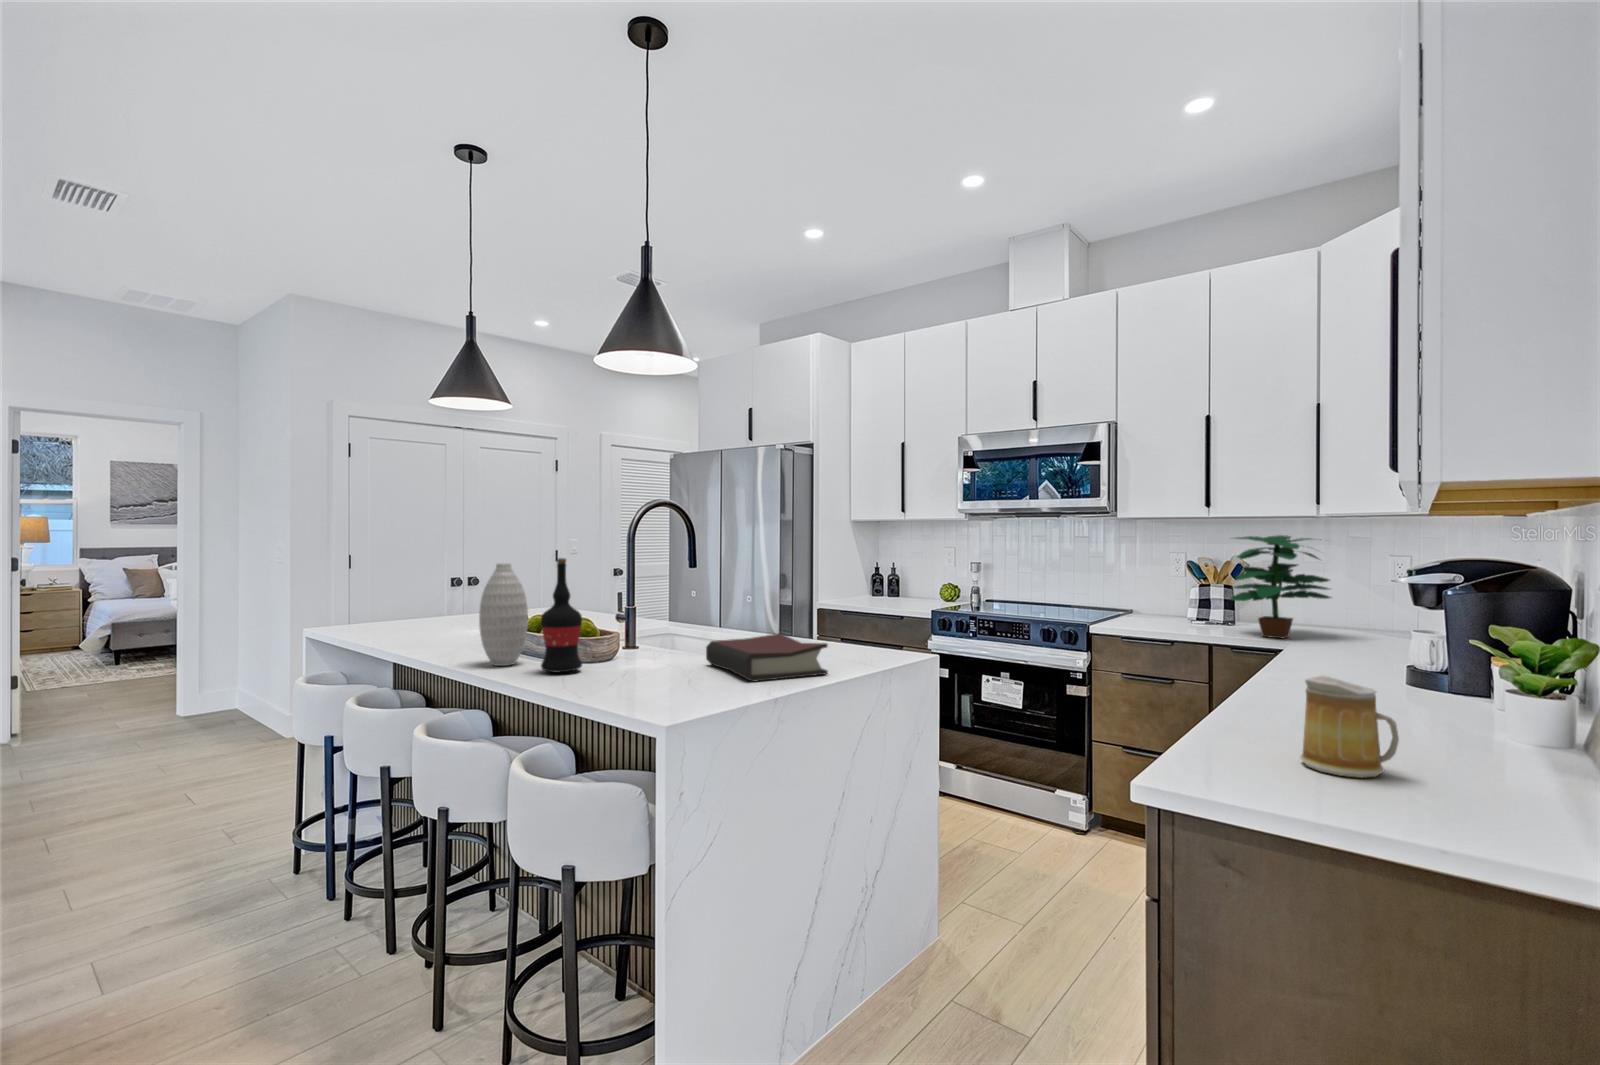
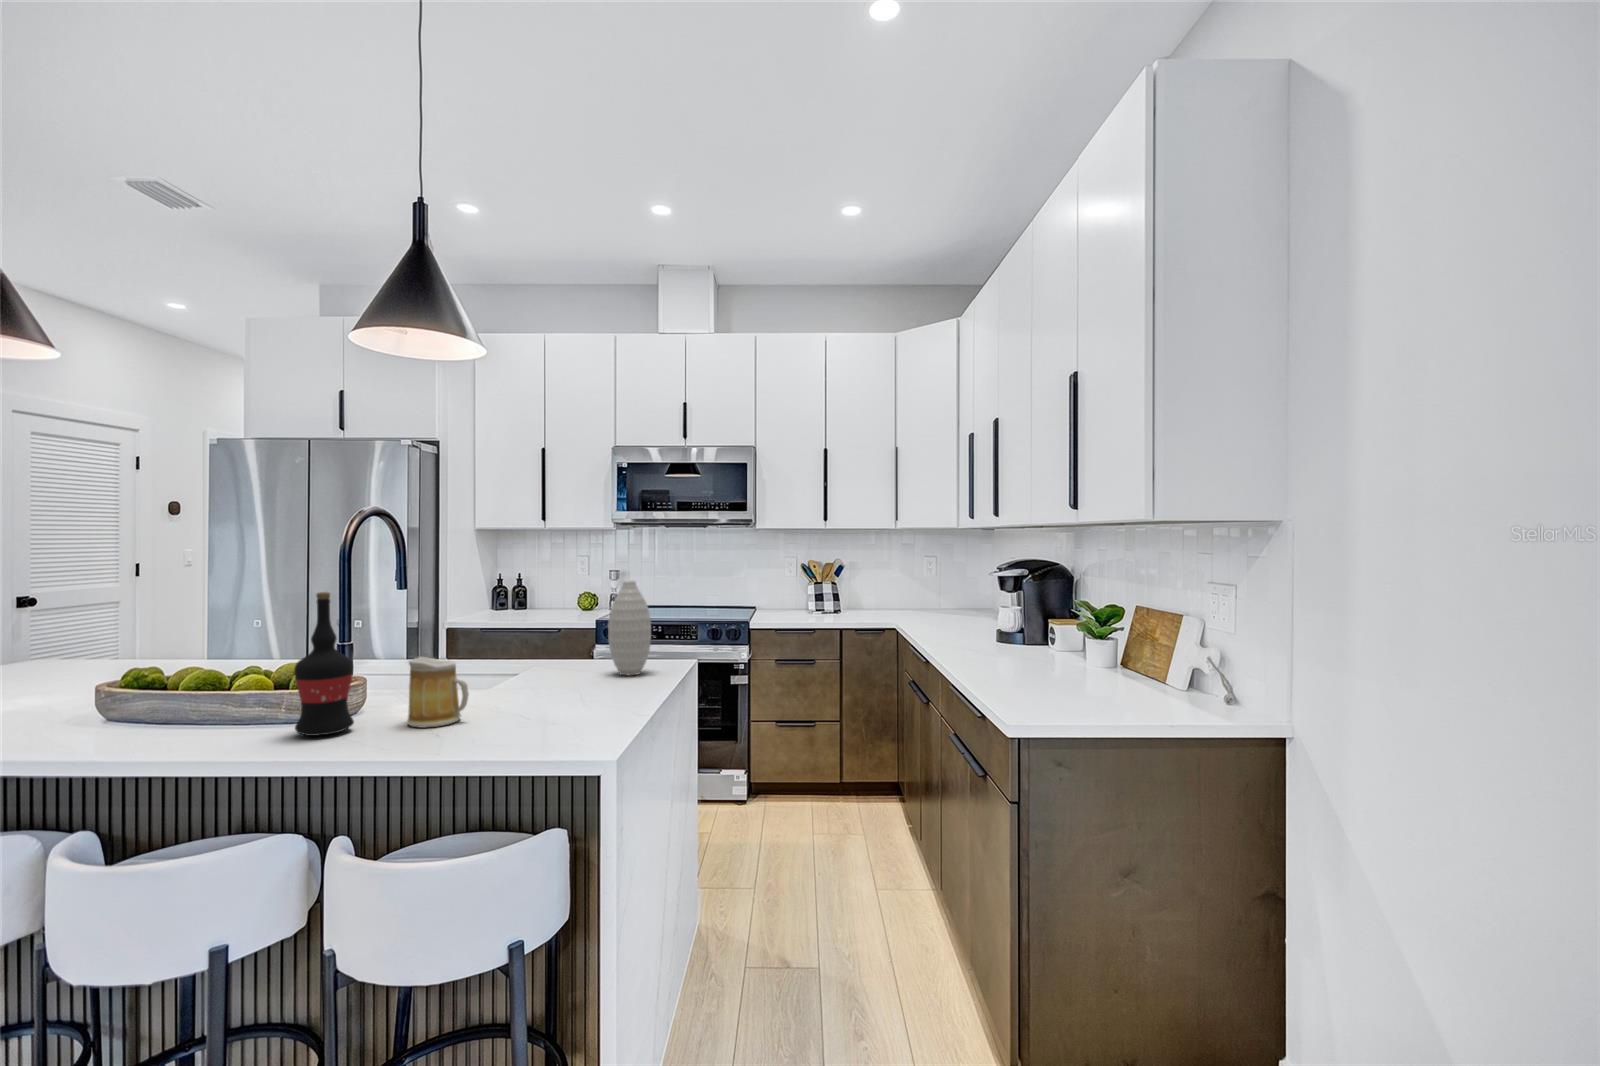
potted plant: present [1230,535,1331,638] -> none [848,543,915,621]
vase: present [479,563,528,666] -> present [608,580,651,675]
hardback book: present [706,634,828,682] -> none [489,657,634,709]
mug: present [1300,676,1399,778] -> present [407,657,469,728]

